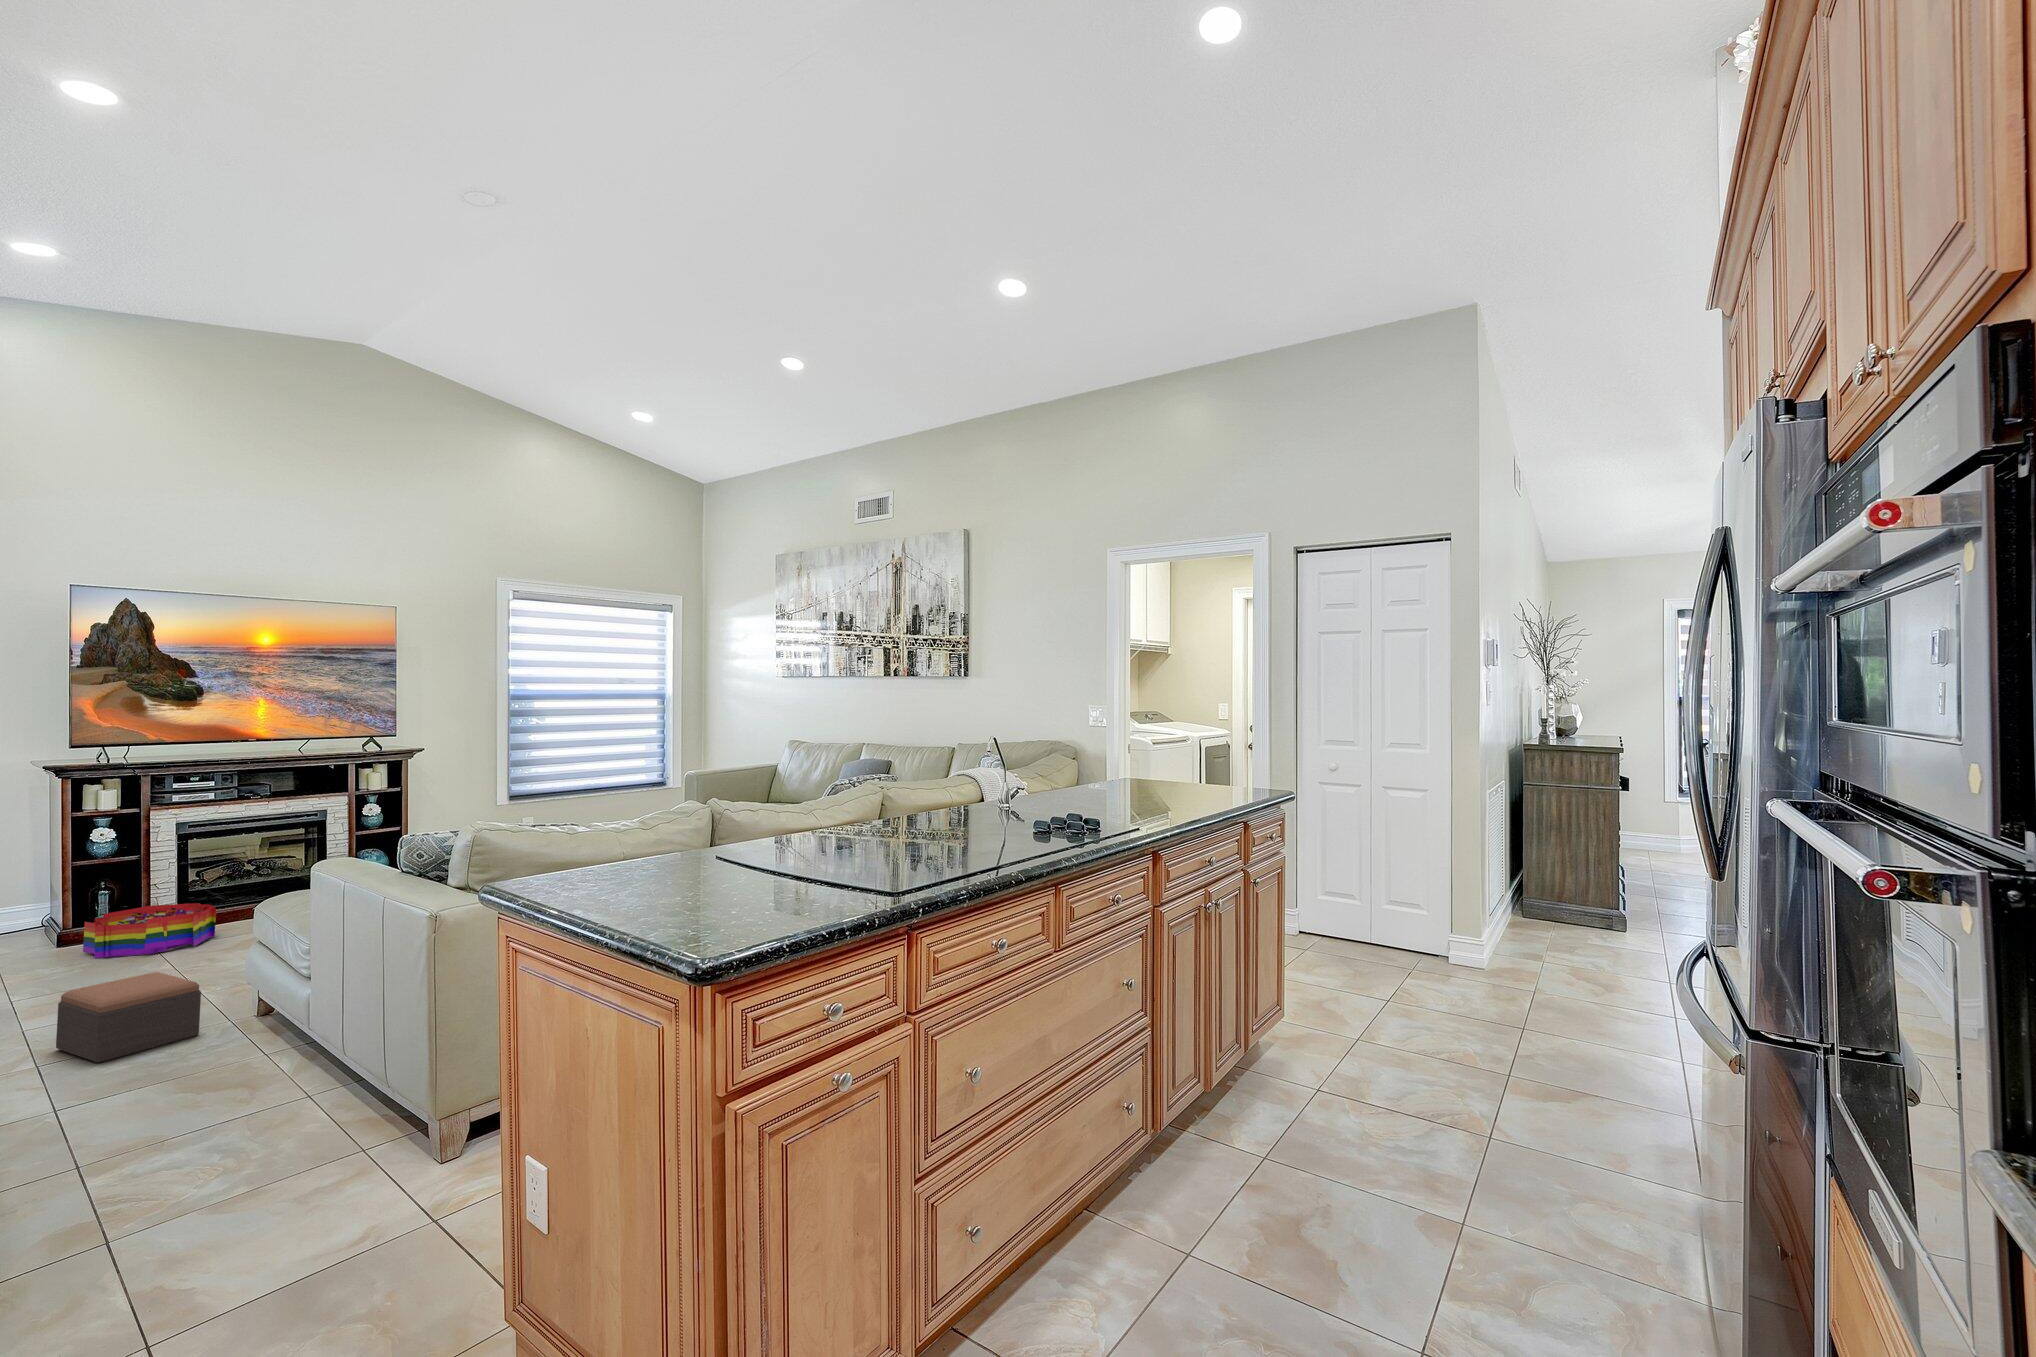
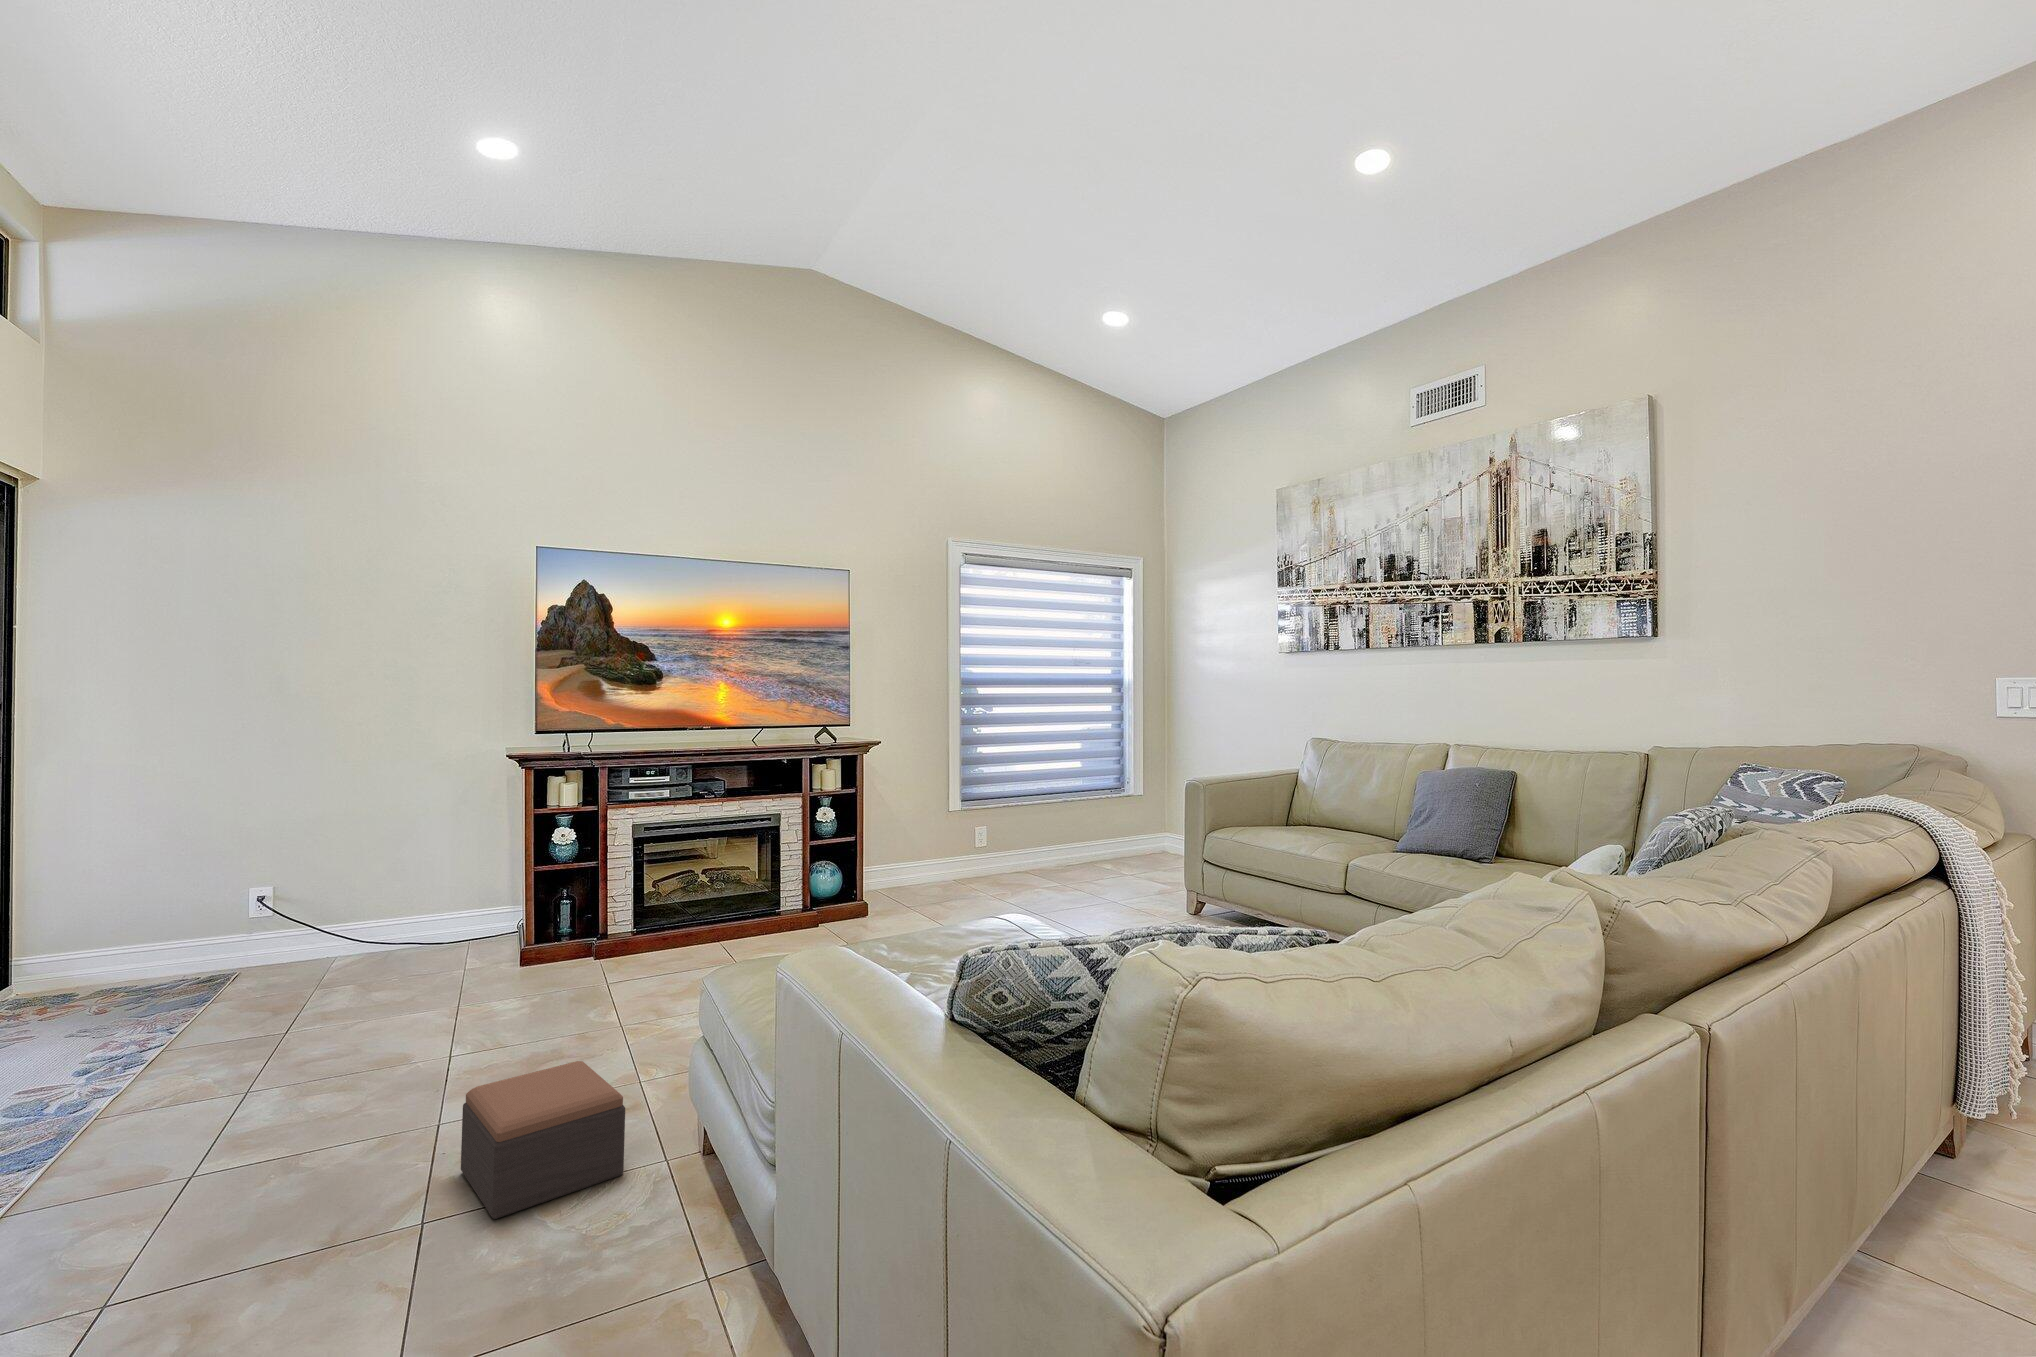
storage bin: present [83,903,216,958] -> none [544,923,669,990]

